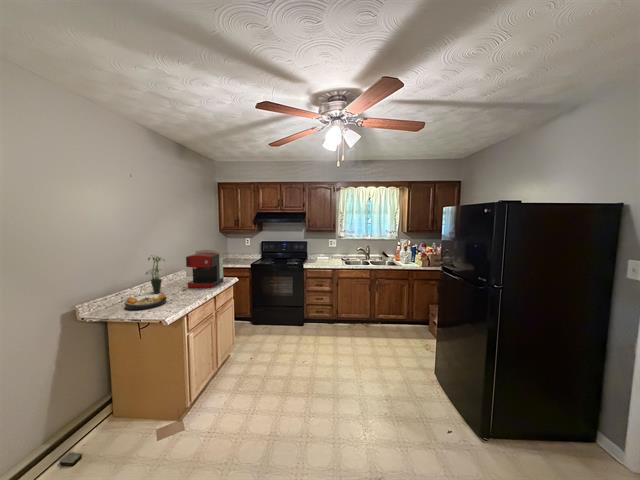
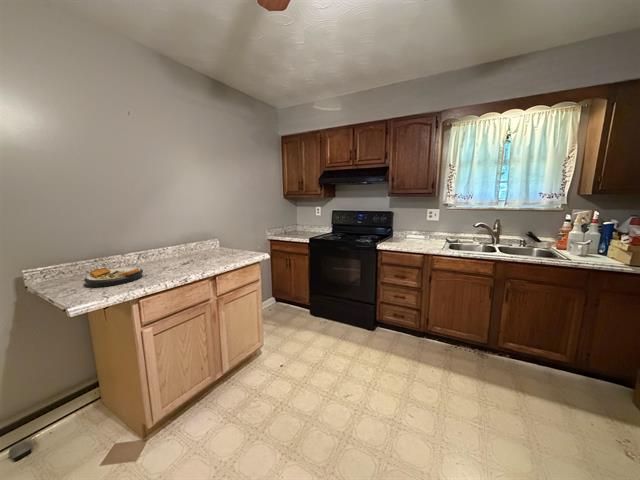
coffee maker: present [186,250,223,288] -> none [191,214,246,266]
potted plant: present [146,257,165,293] -> none [143,217,164,266]

